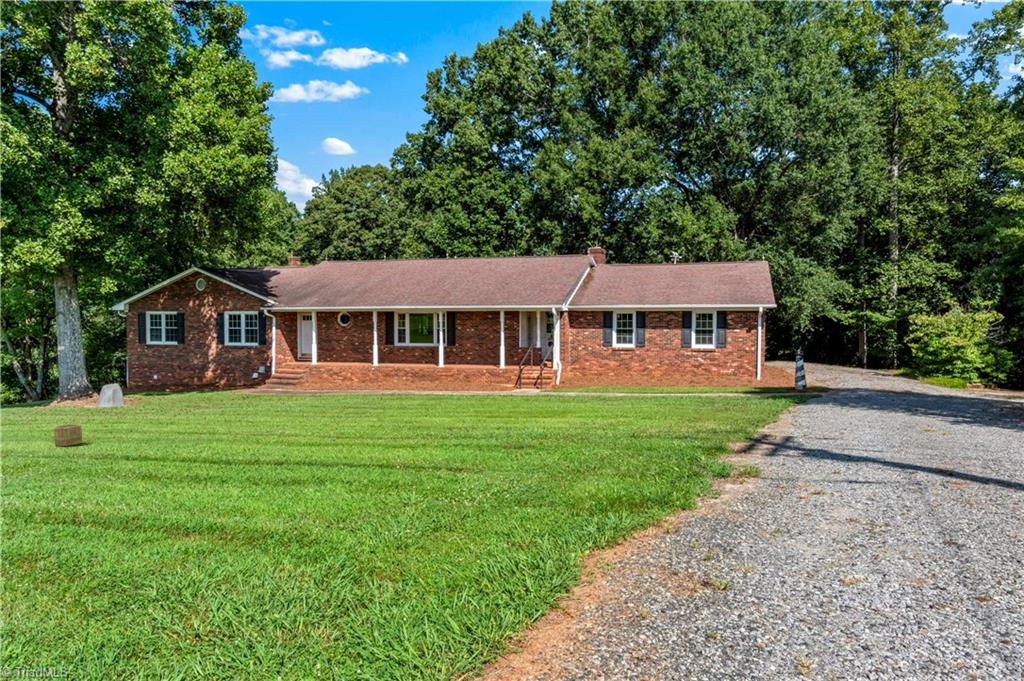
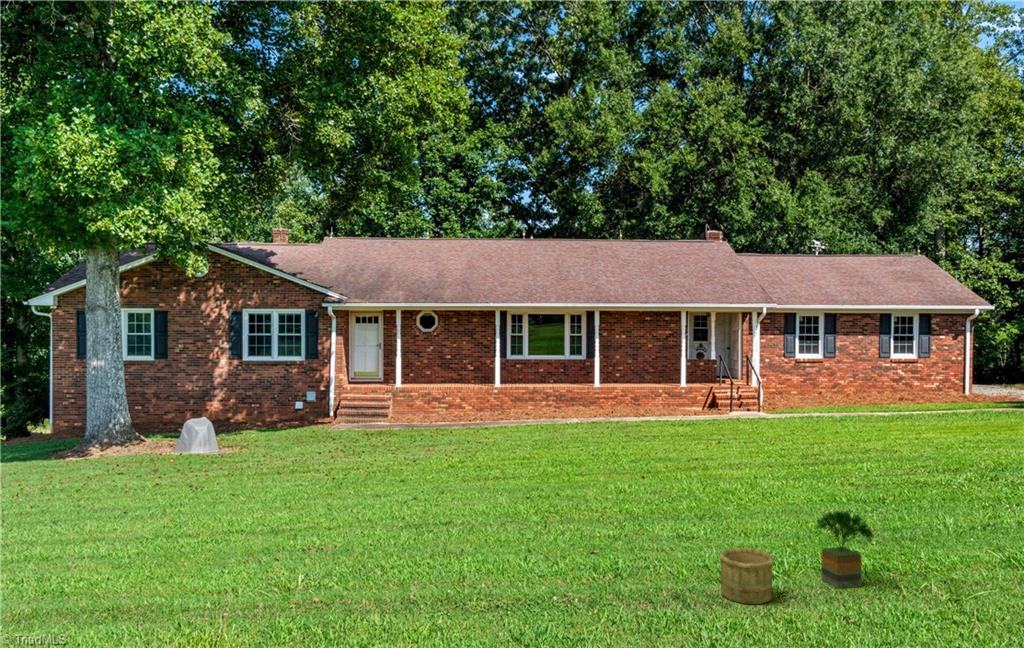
potted tree: none [111,409,138,445] -> present [816,511,874,589]

